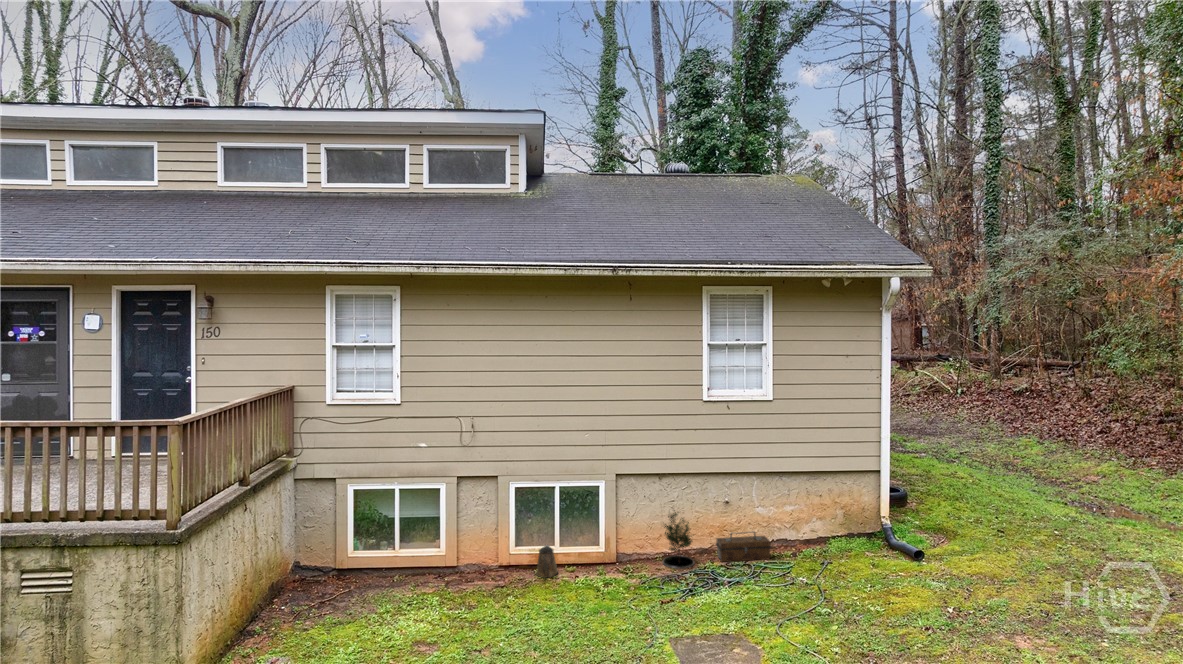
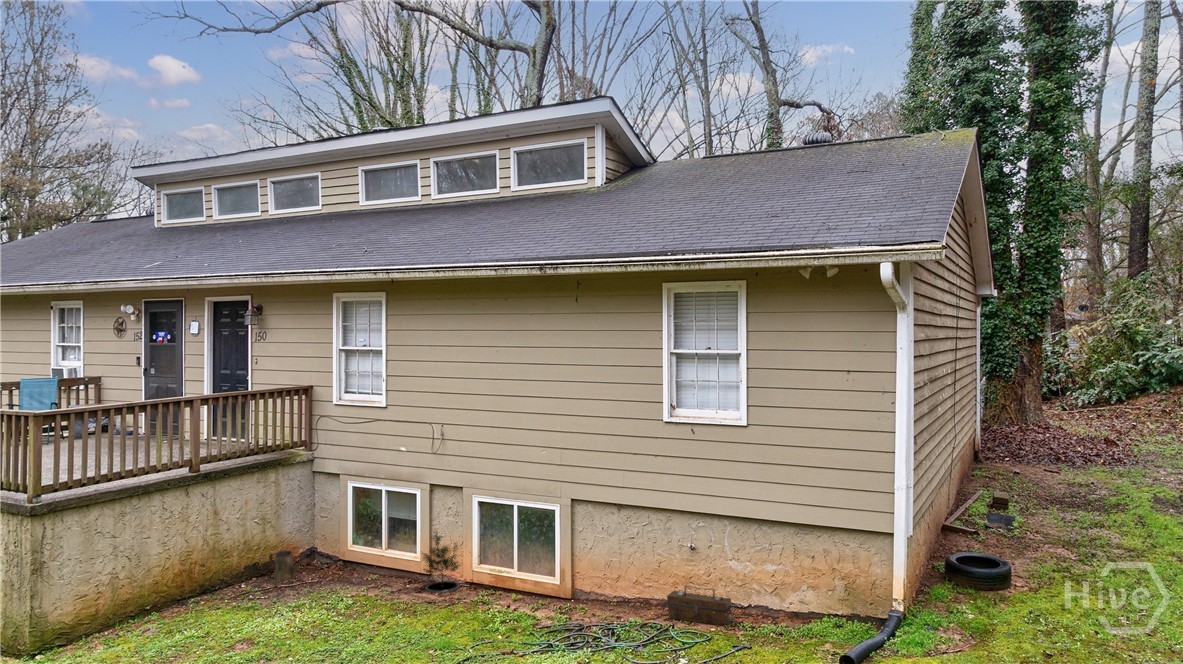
potted tree: present [663,510,694,569] -> present [422,532,460,593]
watering can: present [536,545,558,578] -> present [269,550,309,580]

